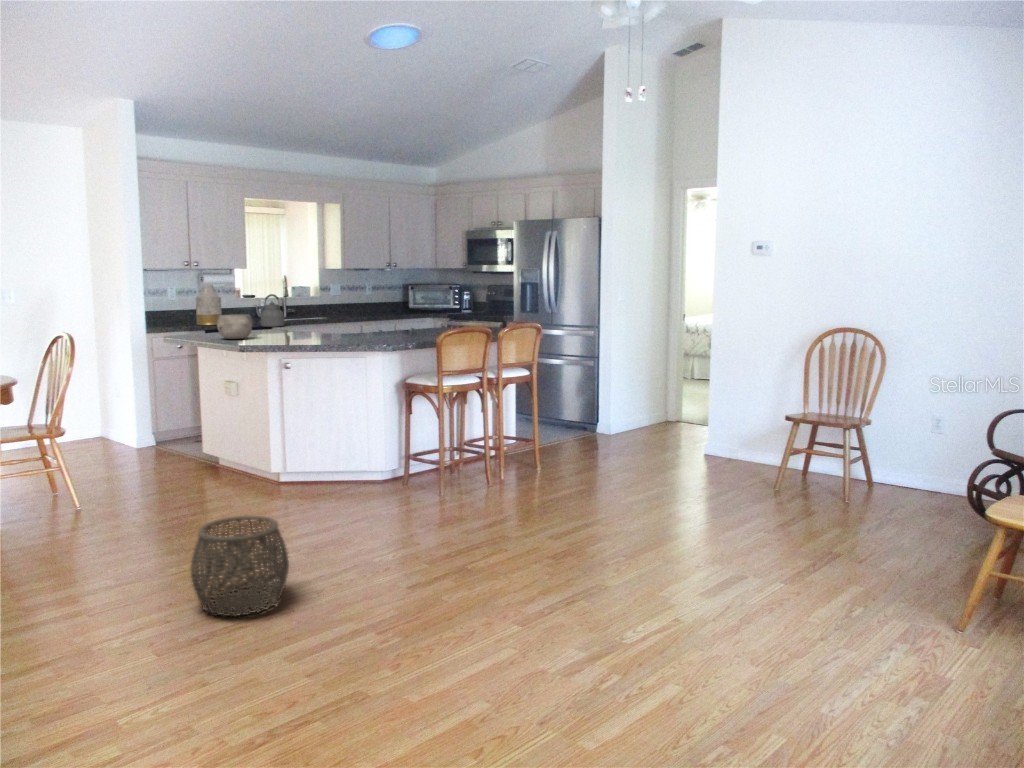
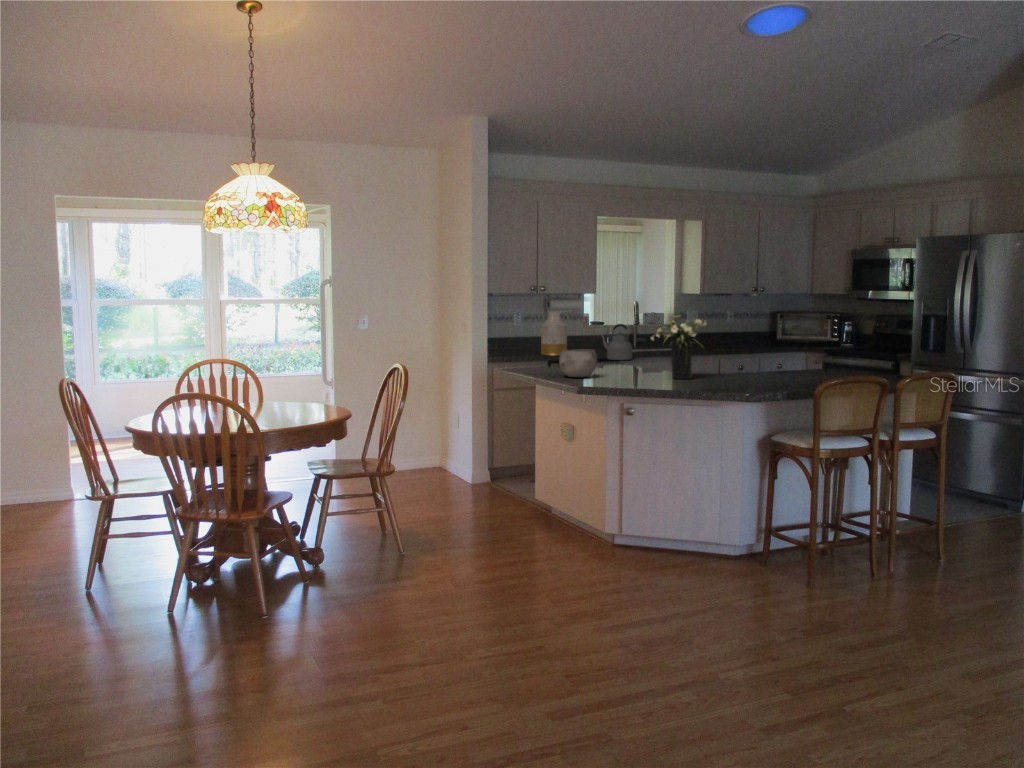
flower arrangement: none [300,281,349,338] -> present [651,316,707,379]
woven basket: present [190,516,289,616] -> none [507,602,620,728]

